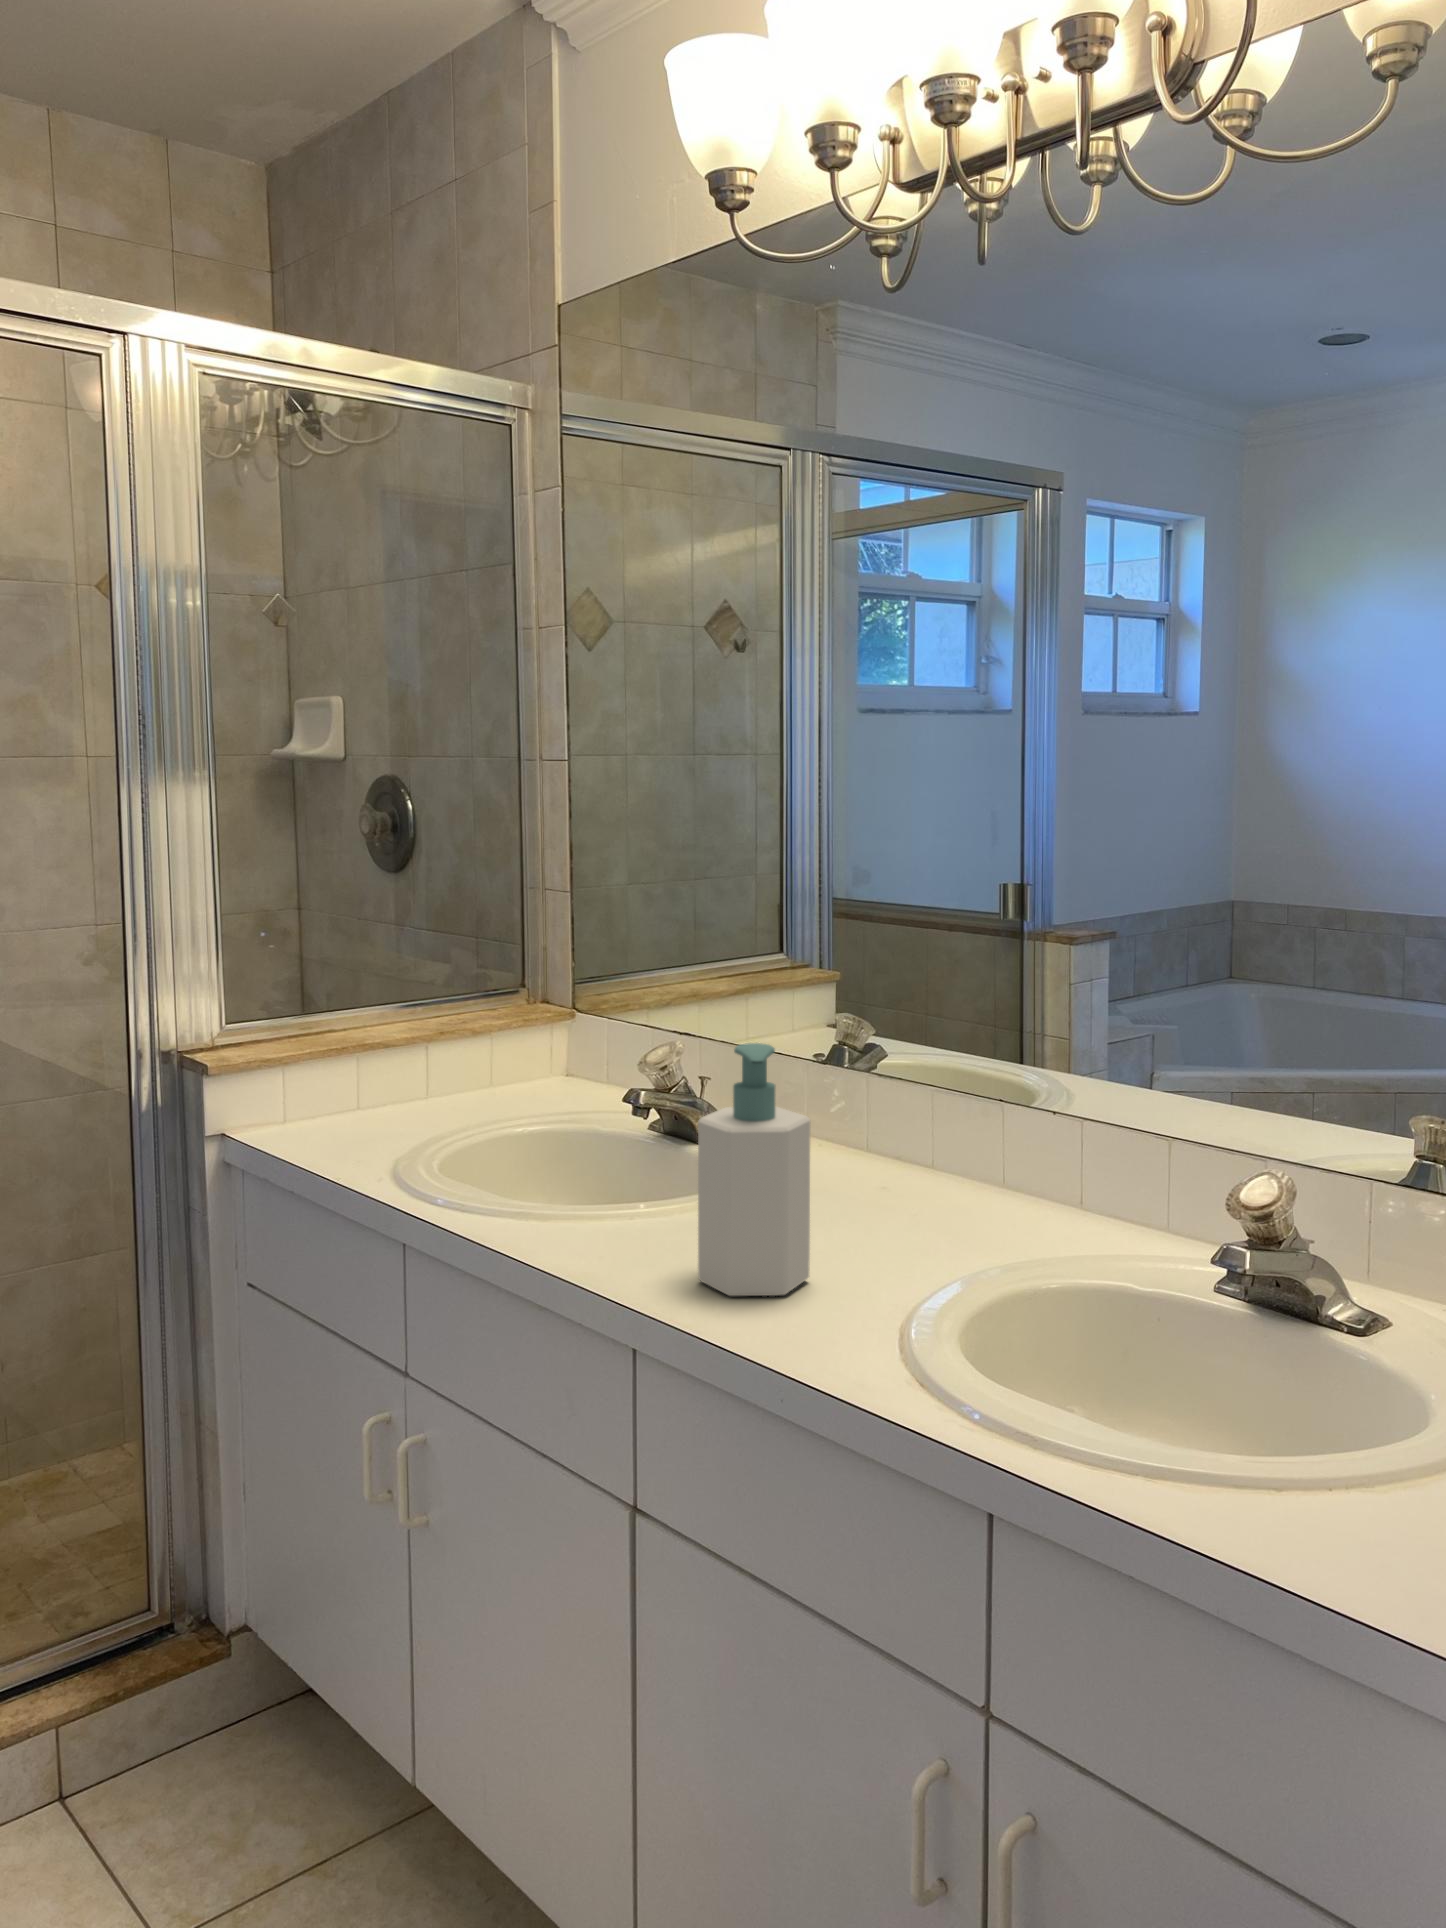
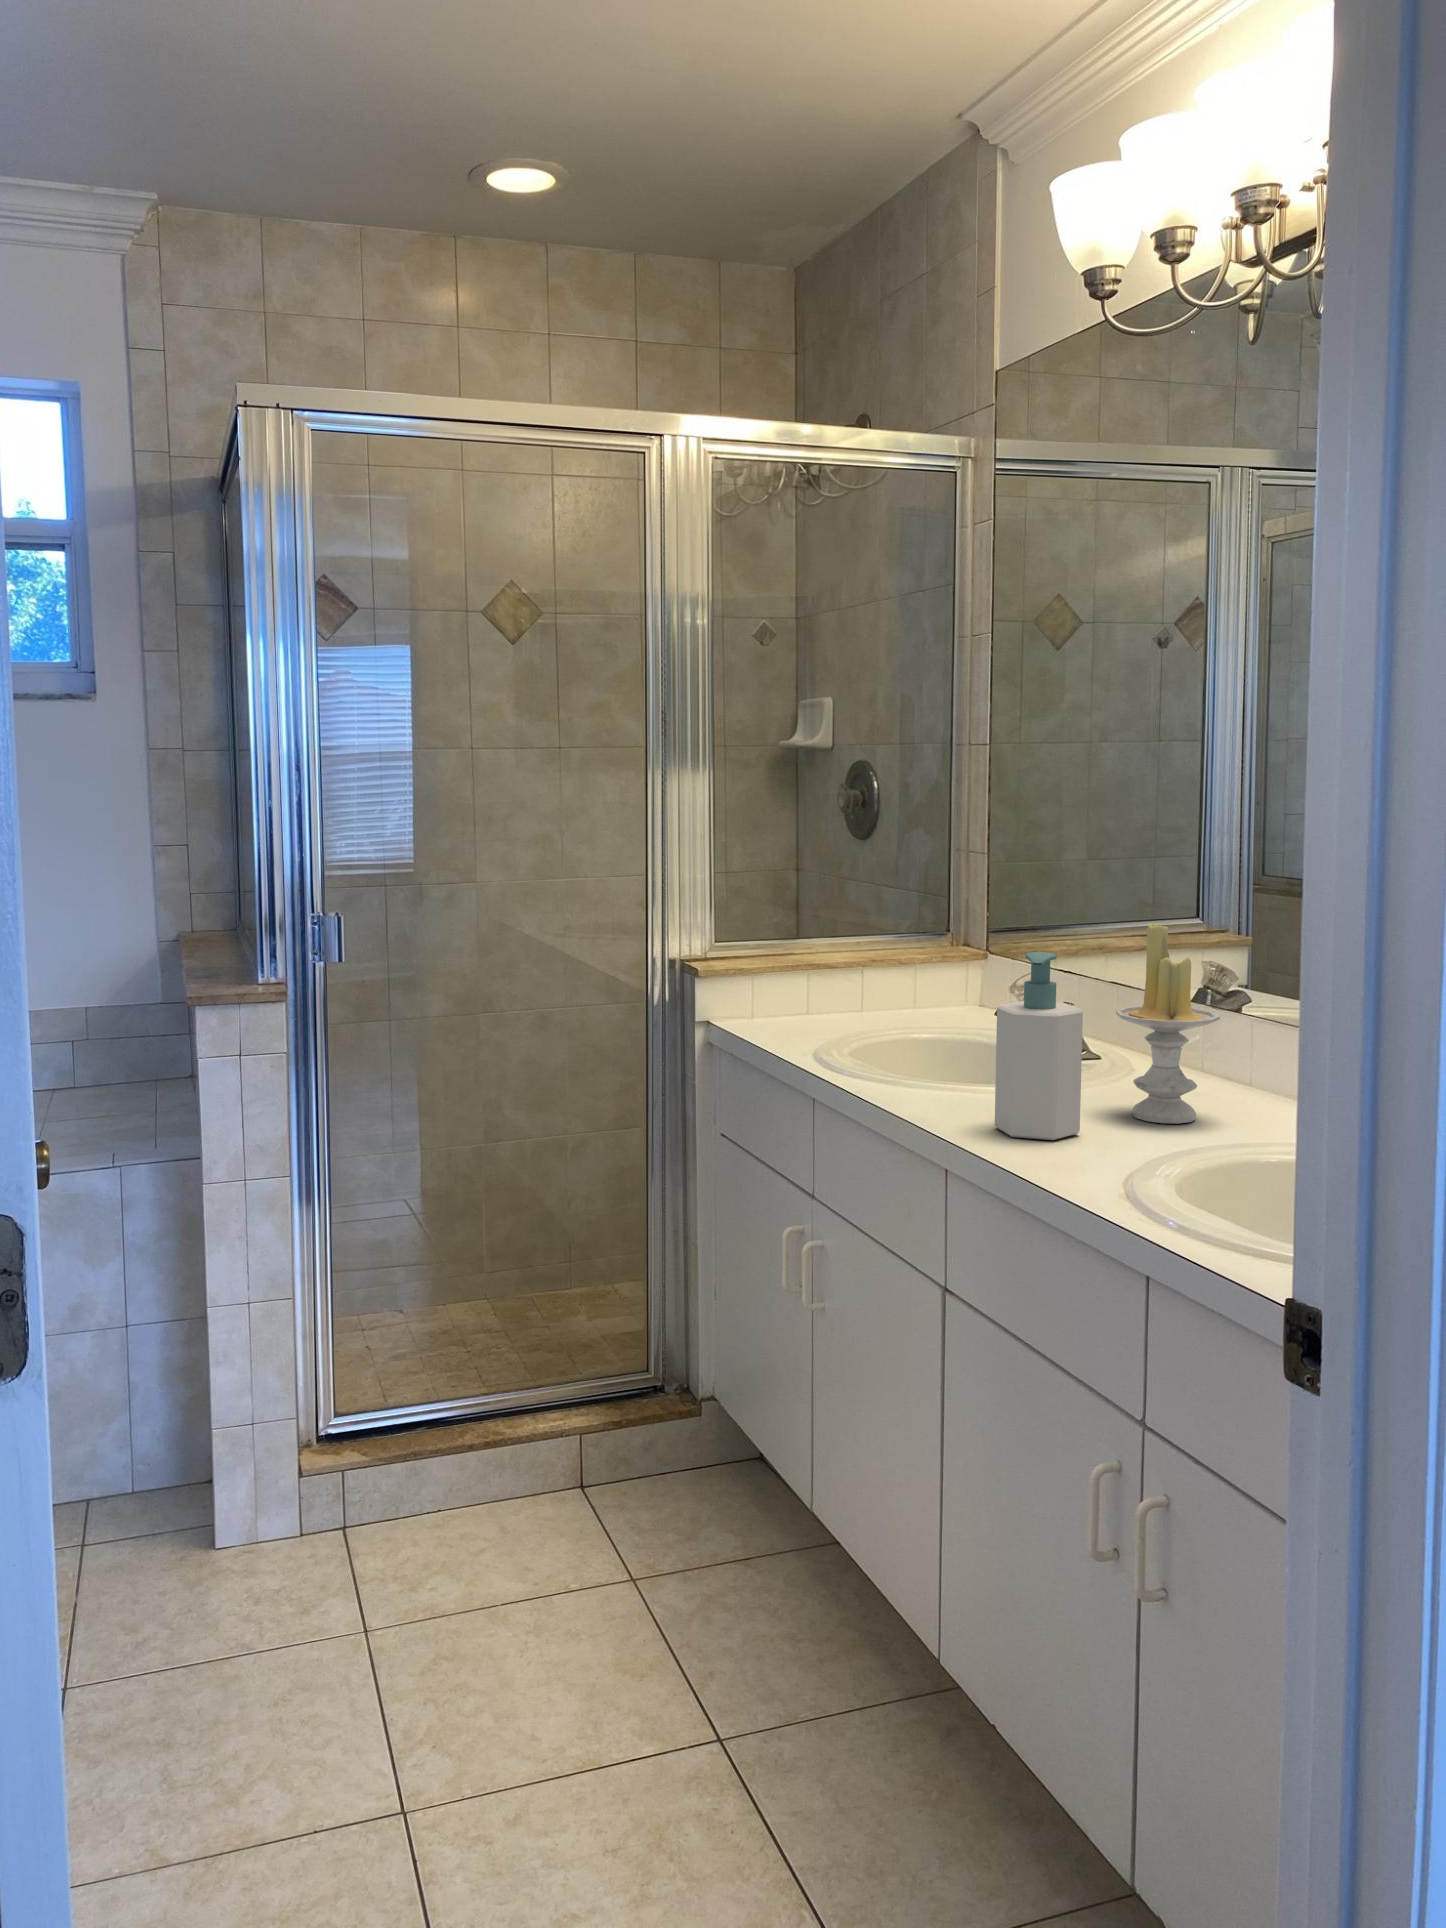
candle: none [823,992,949,1247] -> present [1116,923,1220,1124]

